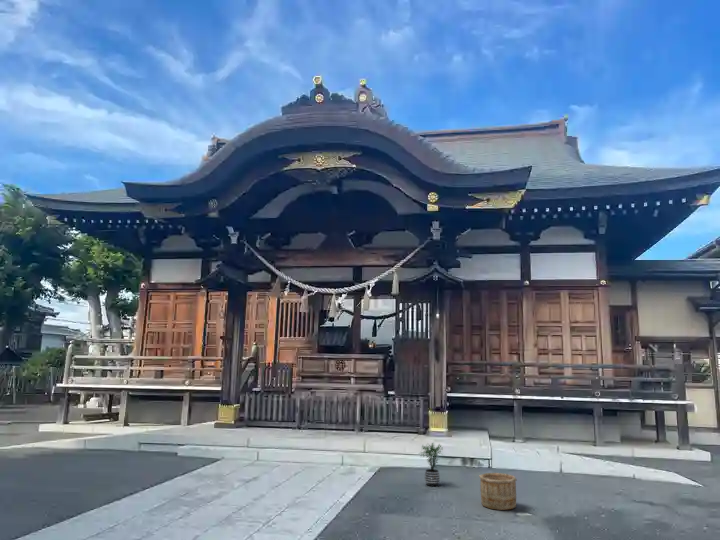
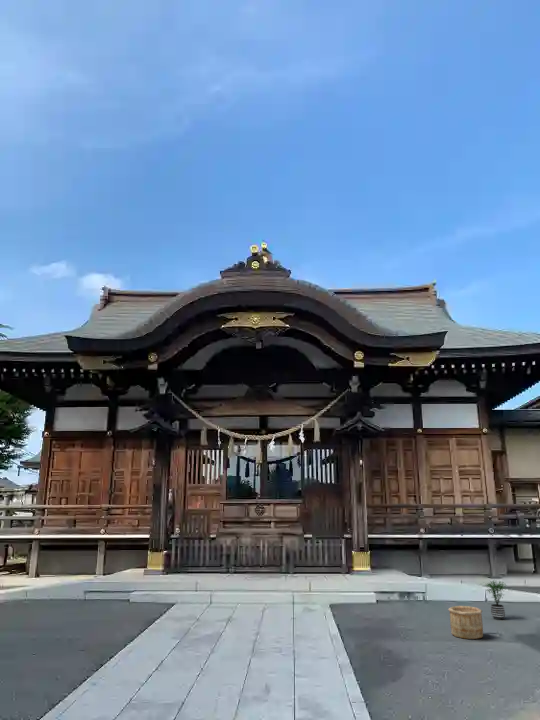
potted plant: present [422,443,441,486] -> present [487,581,505,620]

